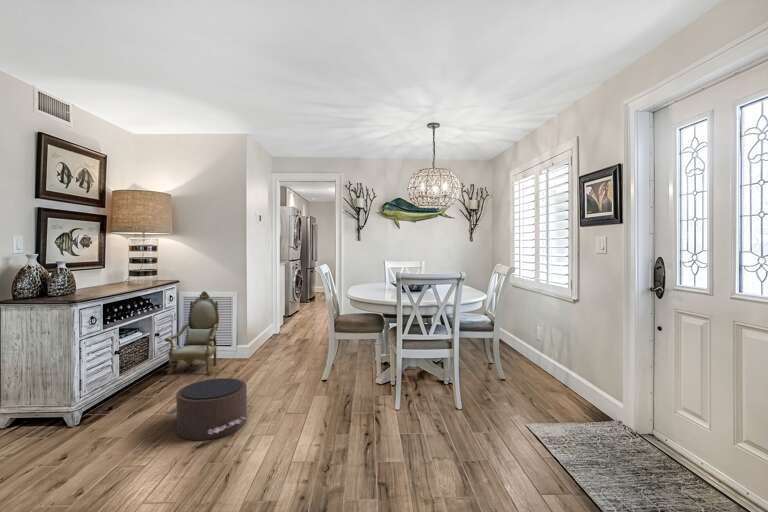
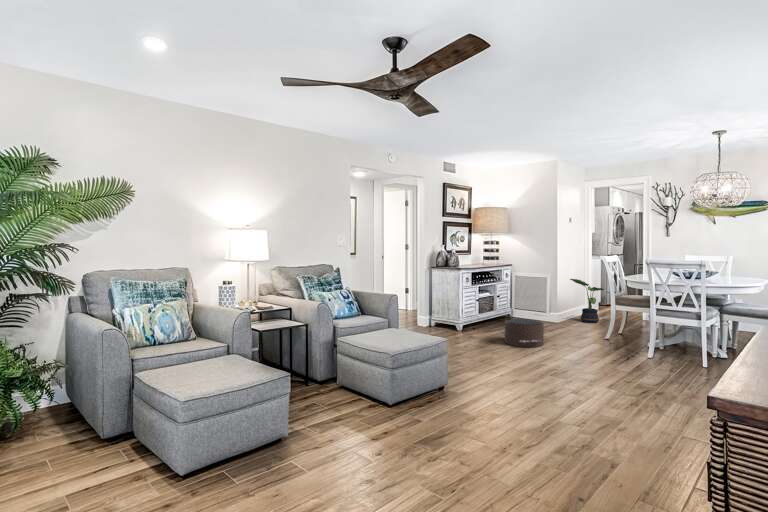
armchair: present [165,291,219,375] -> none [499,255,536,326]
potted plant: none [261,295,305,350] -> present [570,279,604,323]

